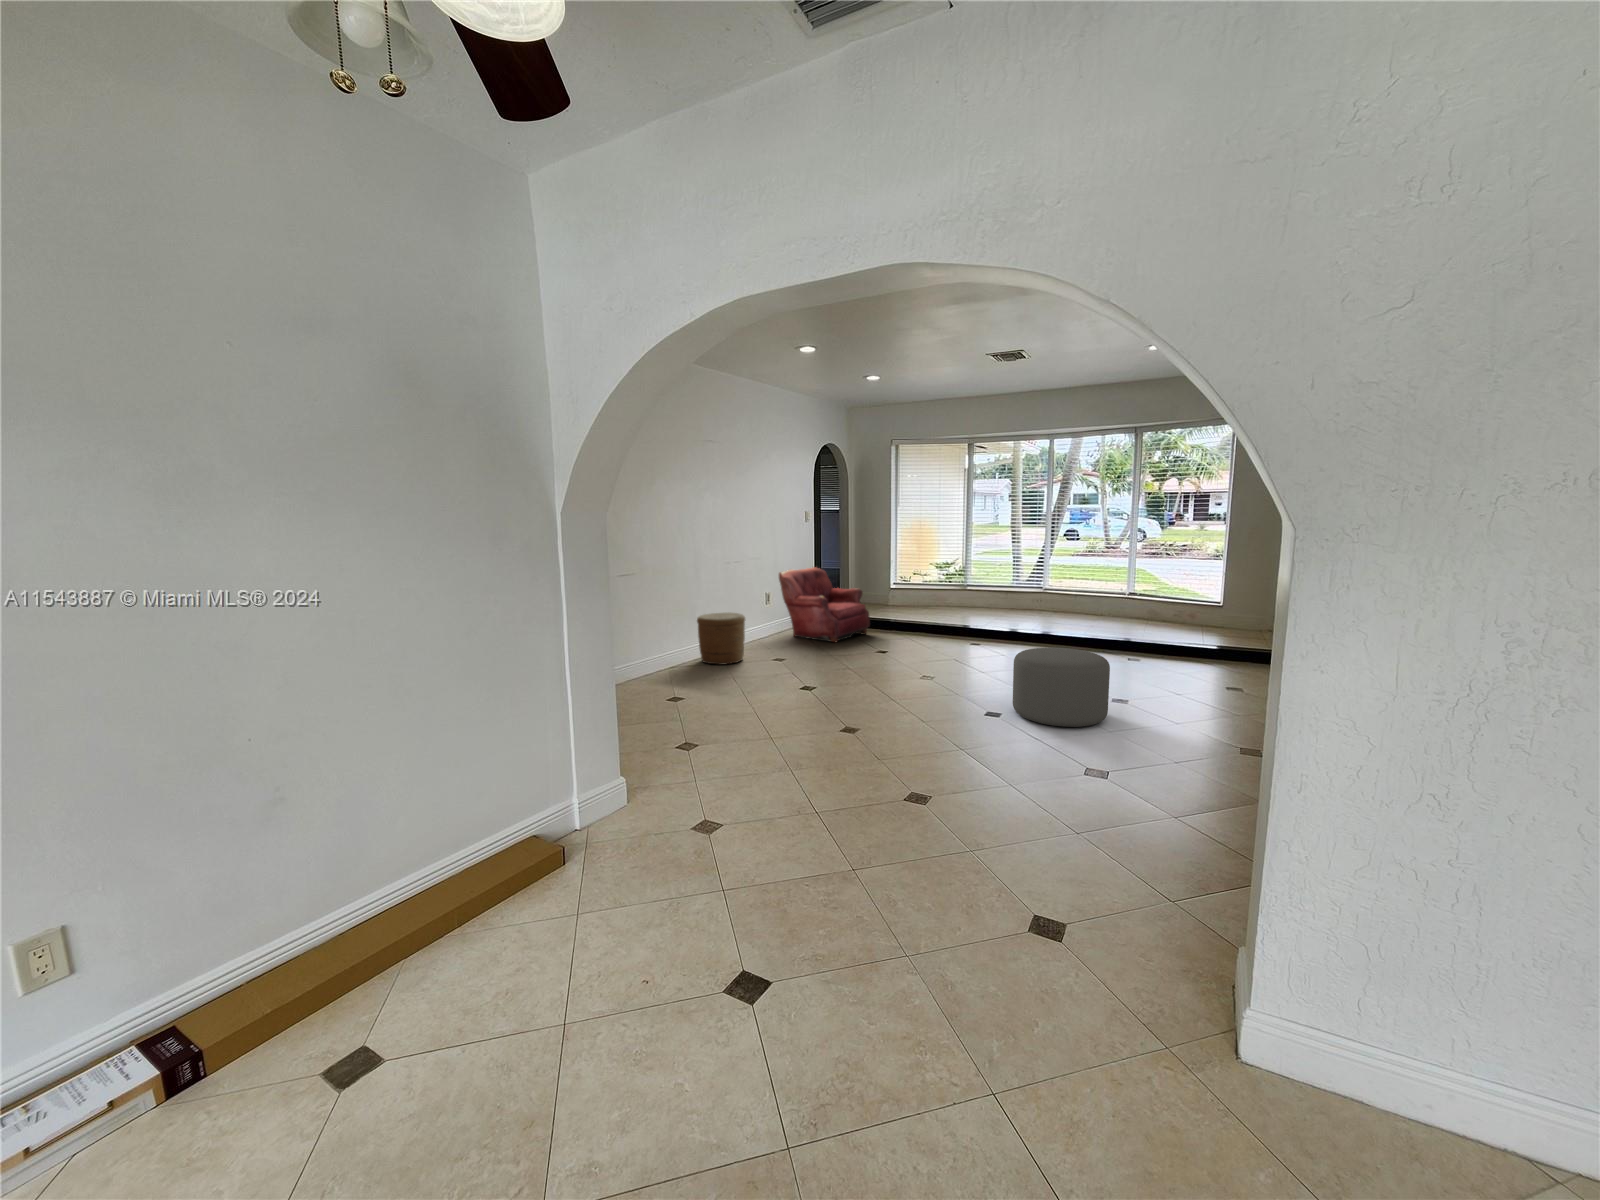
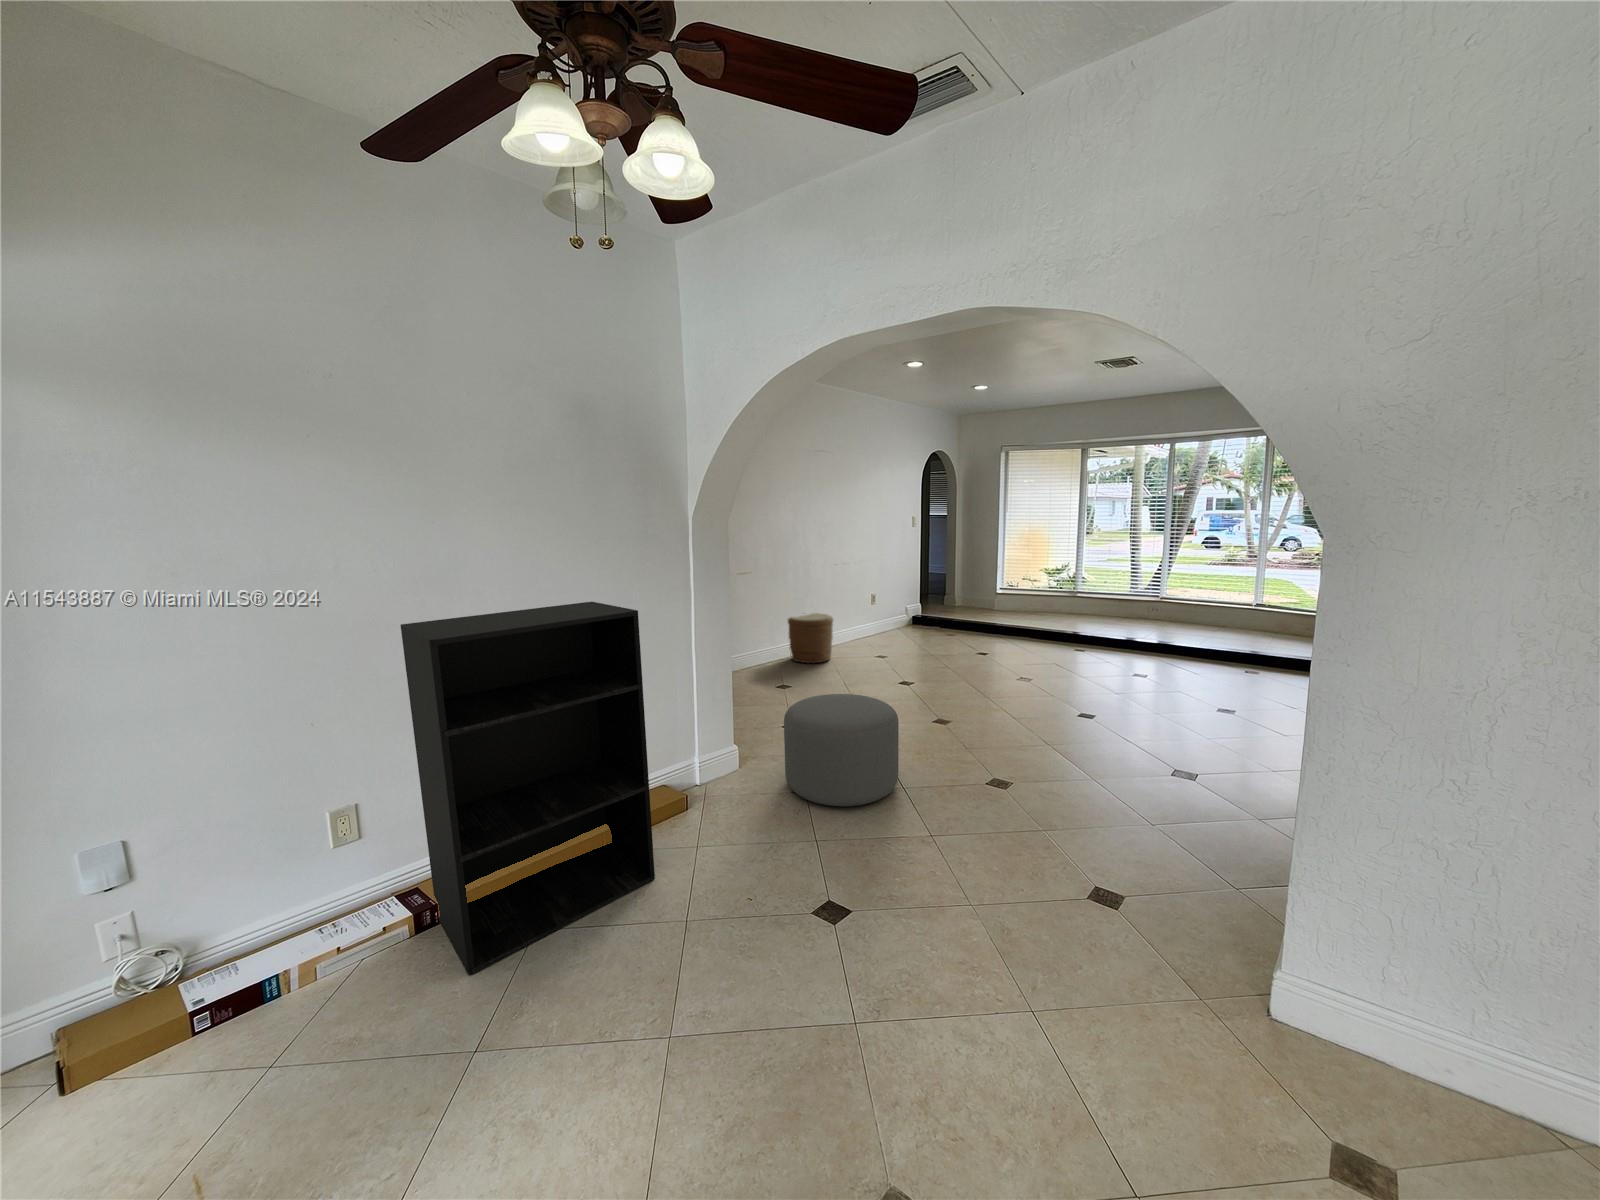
armchair: present [779,567,870,642] -> none [876,570,967,647]
bookshelf: none [411,596,661,967] -> present [401,602,655,975]
ottoman: present [1013,648,1110,727] -> present [784,694,899,806]

